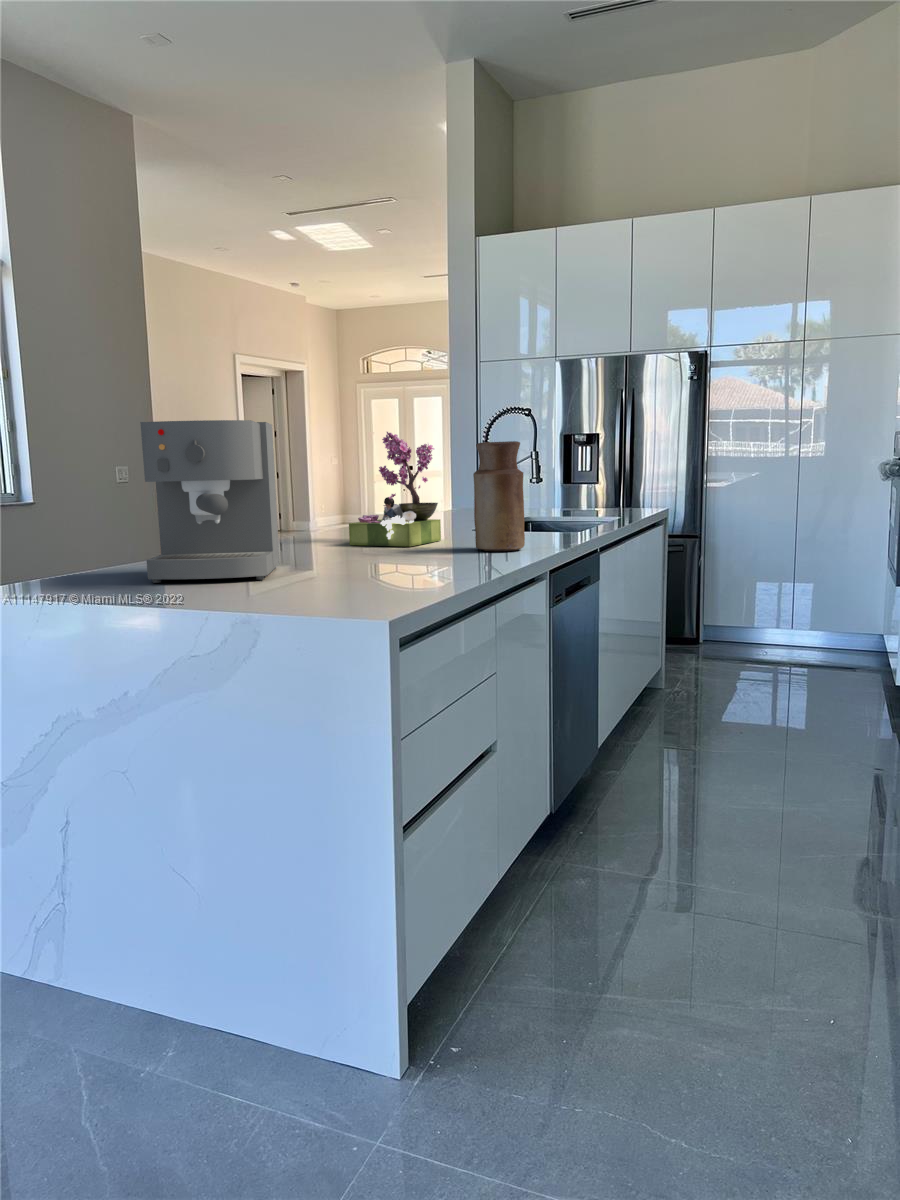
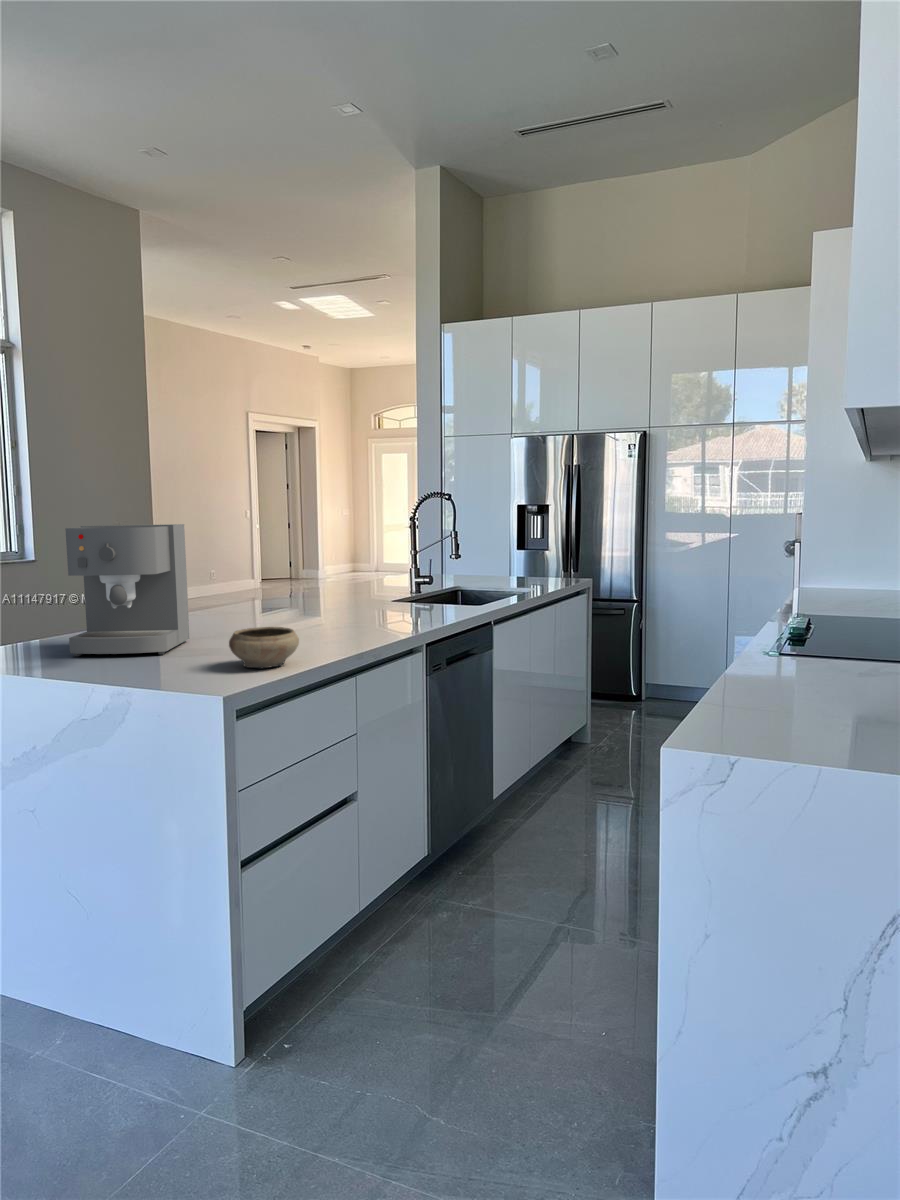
flower arrangement: present [349,432,441,546] -> none [270,517,354,620]
vase: present [473,441,525,551] -> none [367,533,412,627]
ceramic bowl: none [360,542,445,591] -> present [229,627,299,668]

